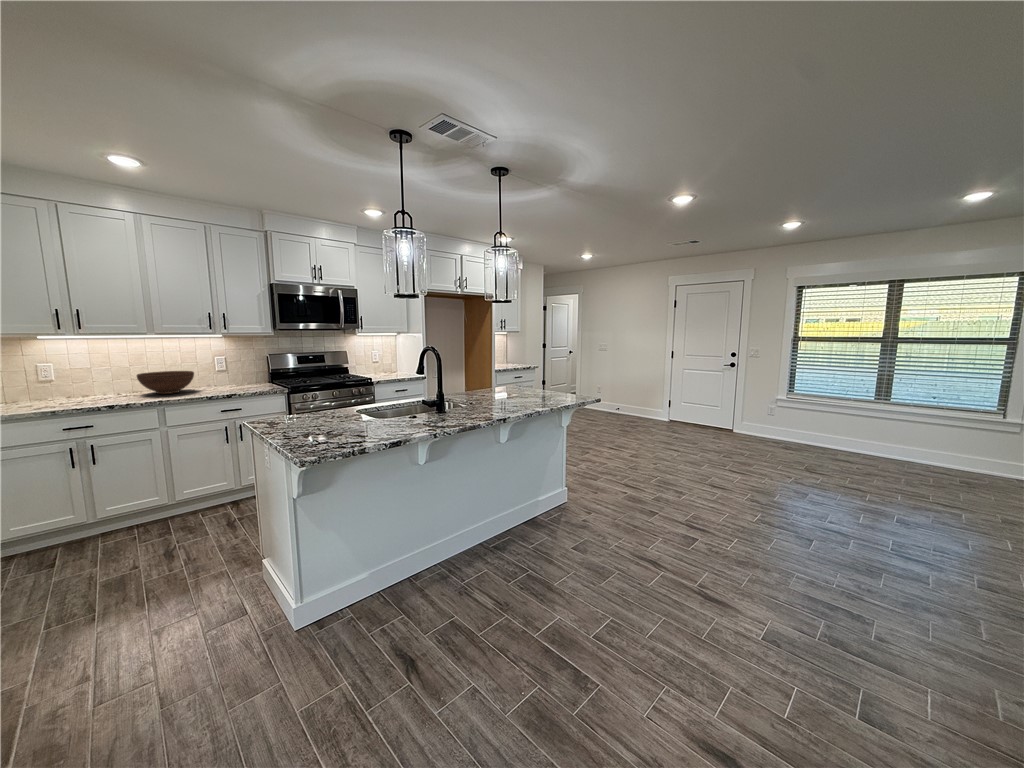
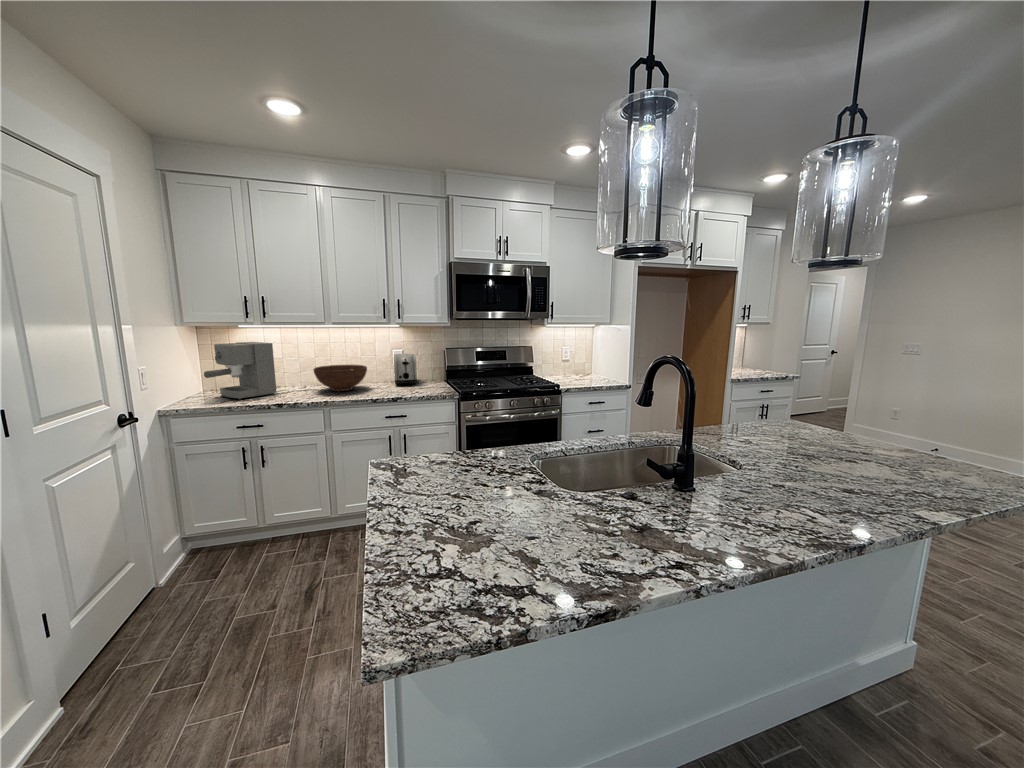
coffee maker: none [12,353,95,406] -> present [204,342,277,399]
toaster: none [217,360,244,387] -> present [394,354,417,385]

